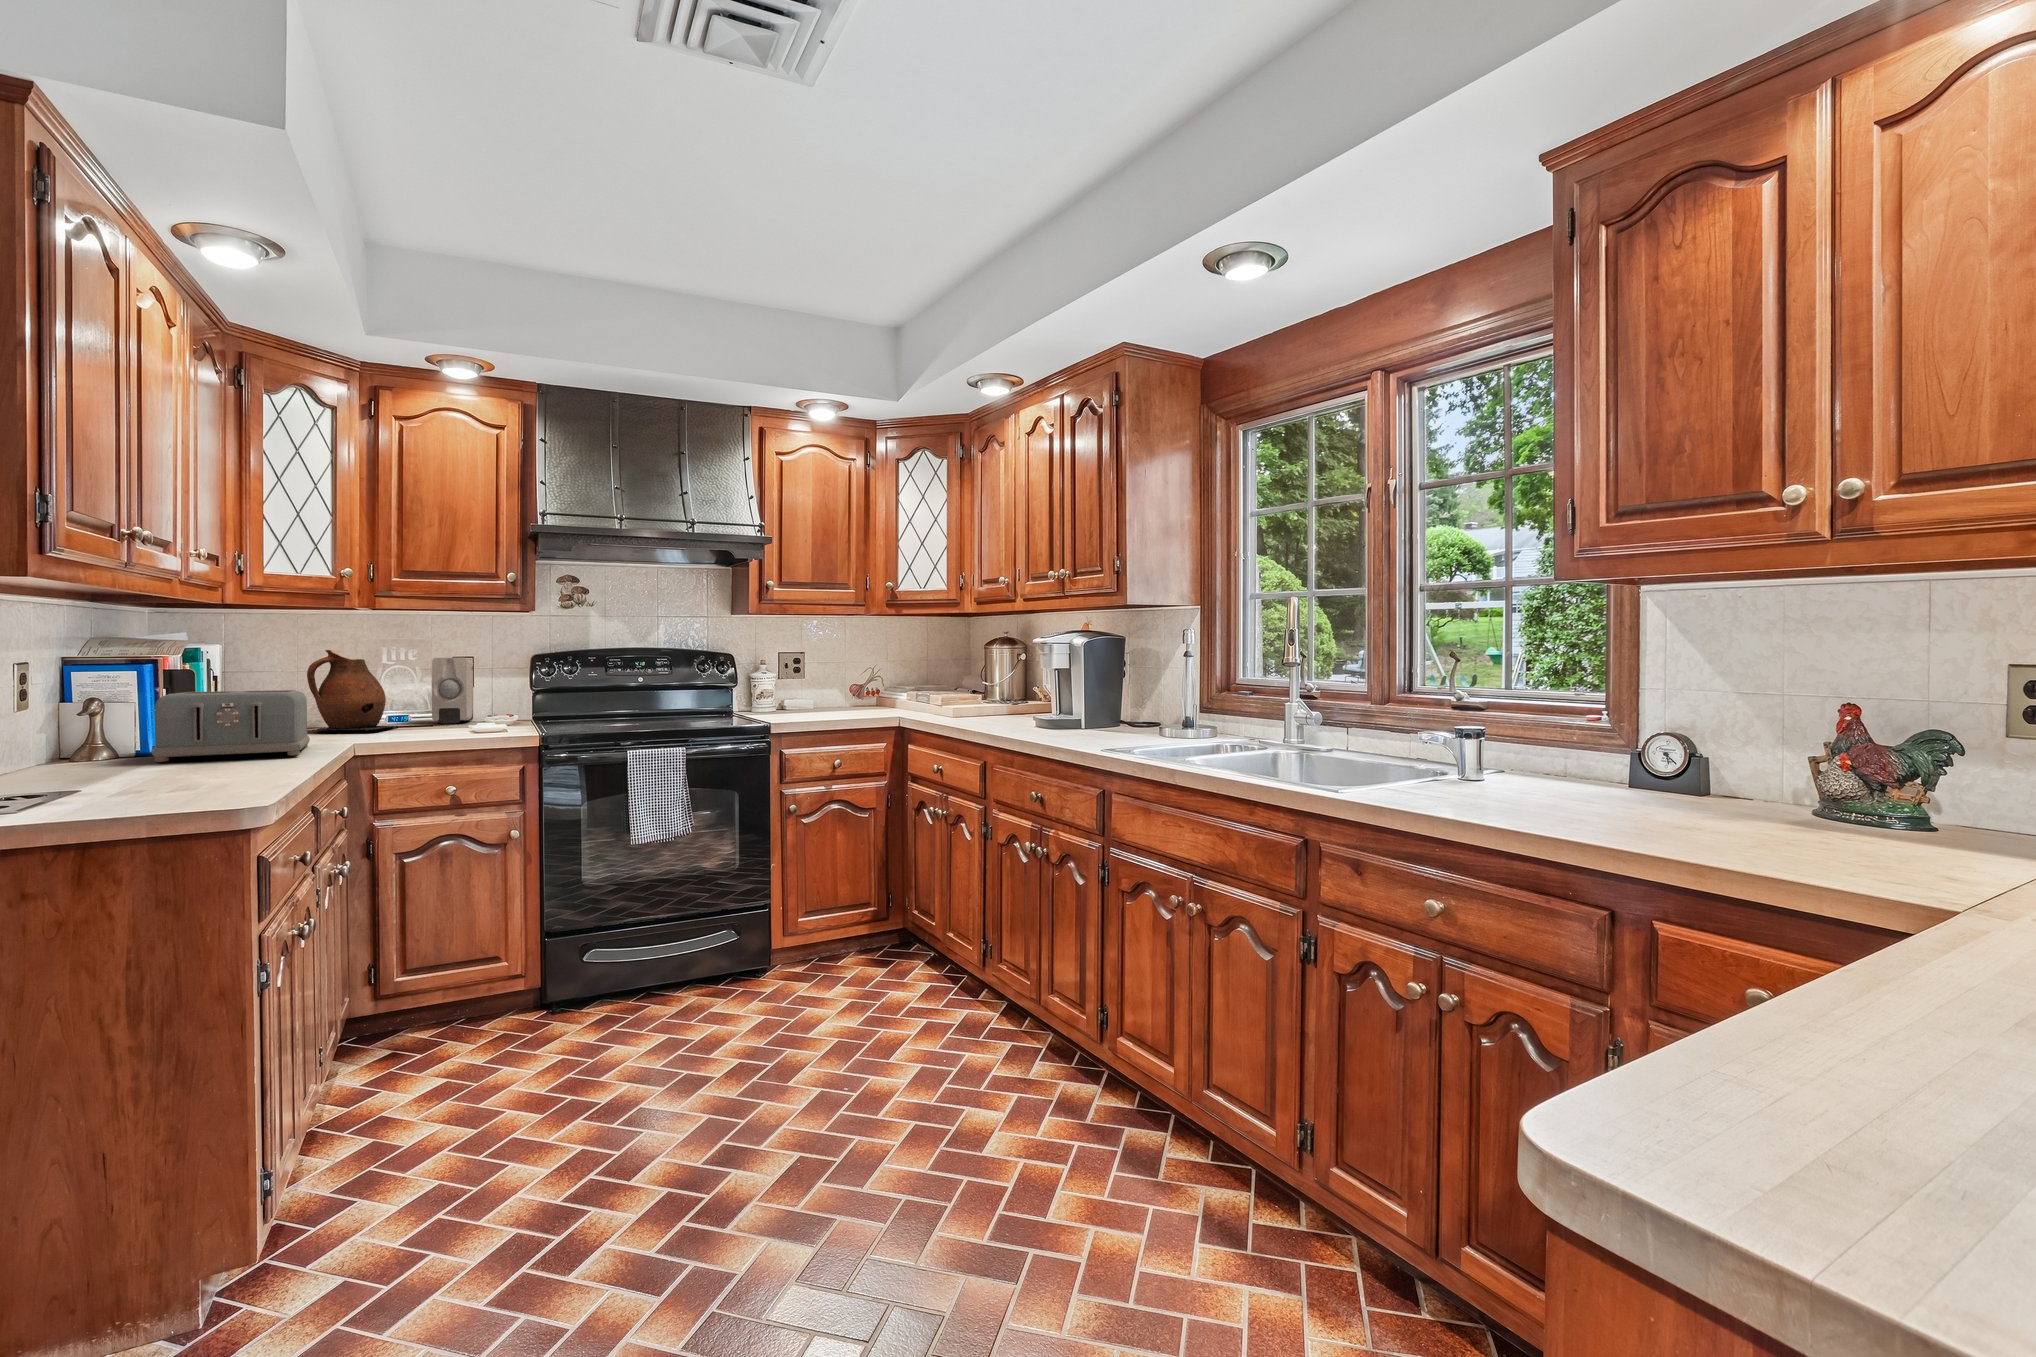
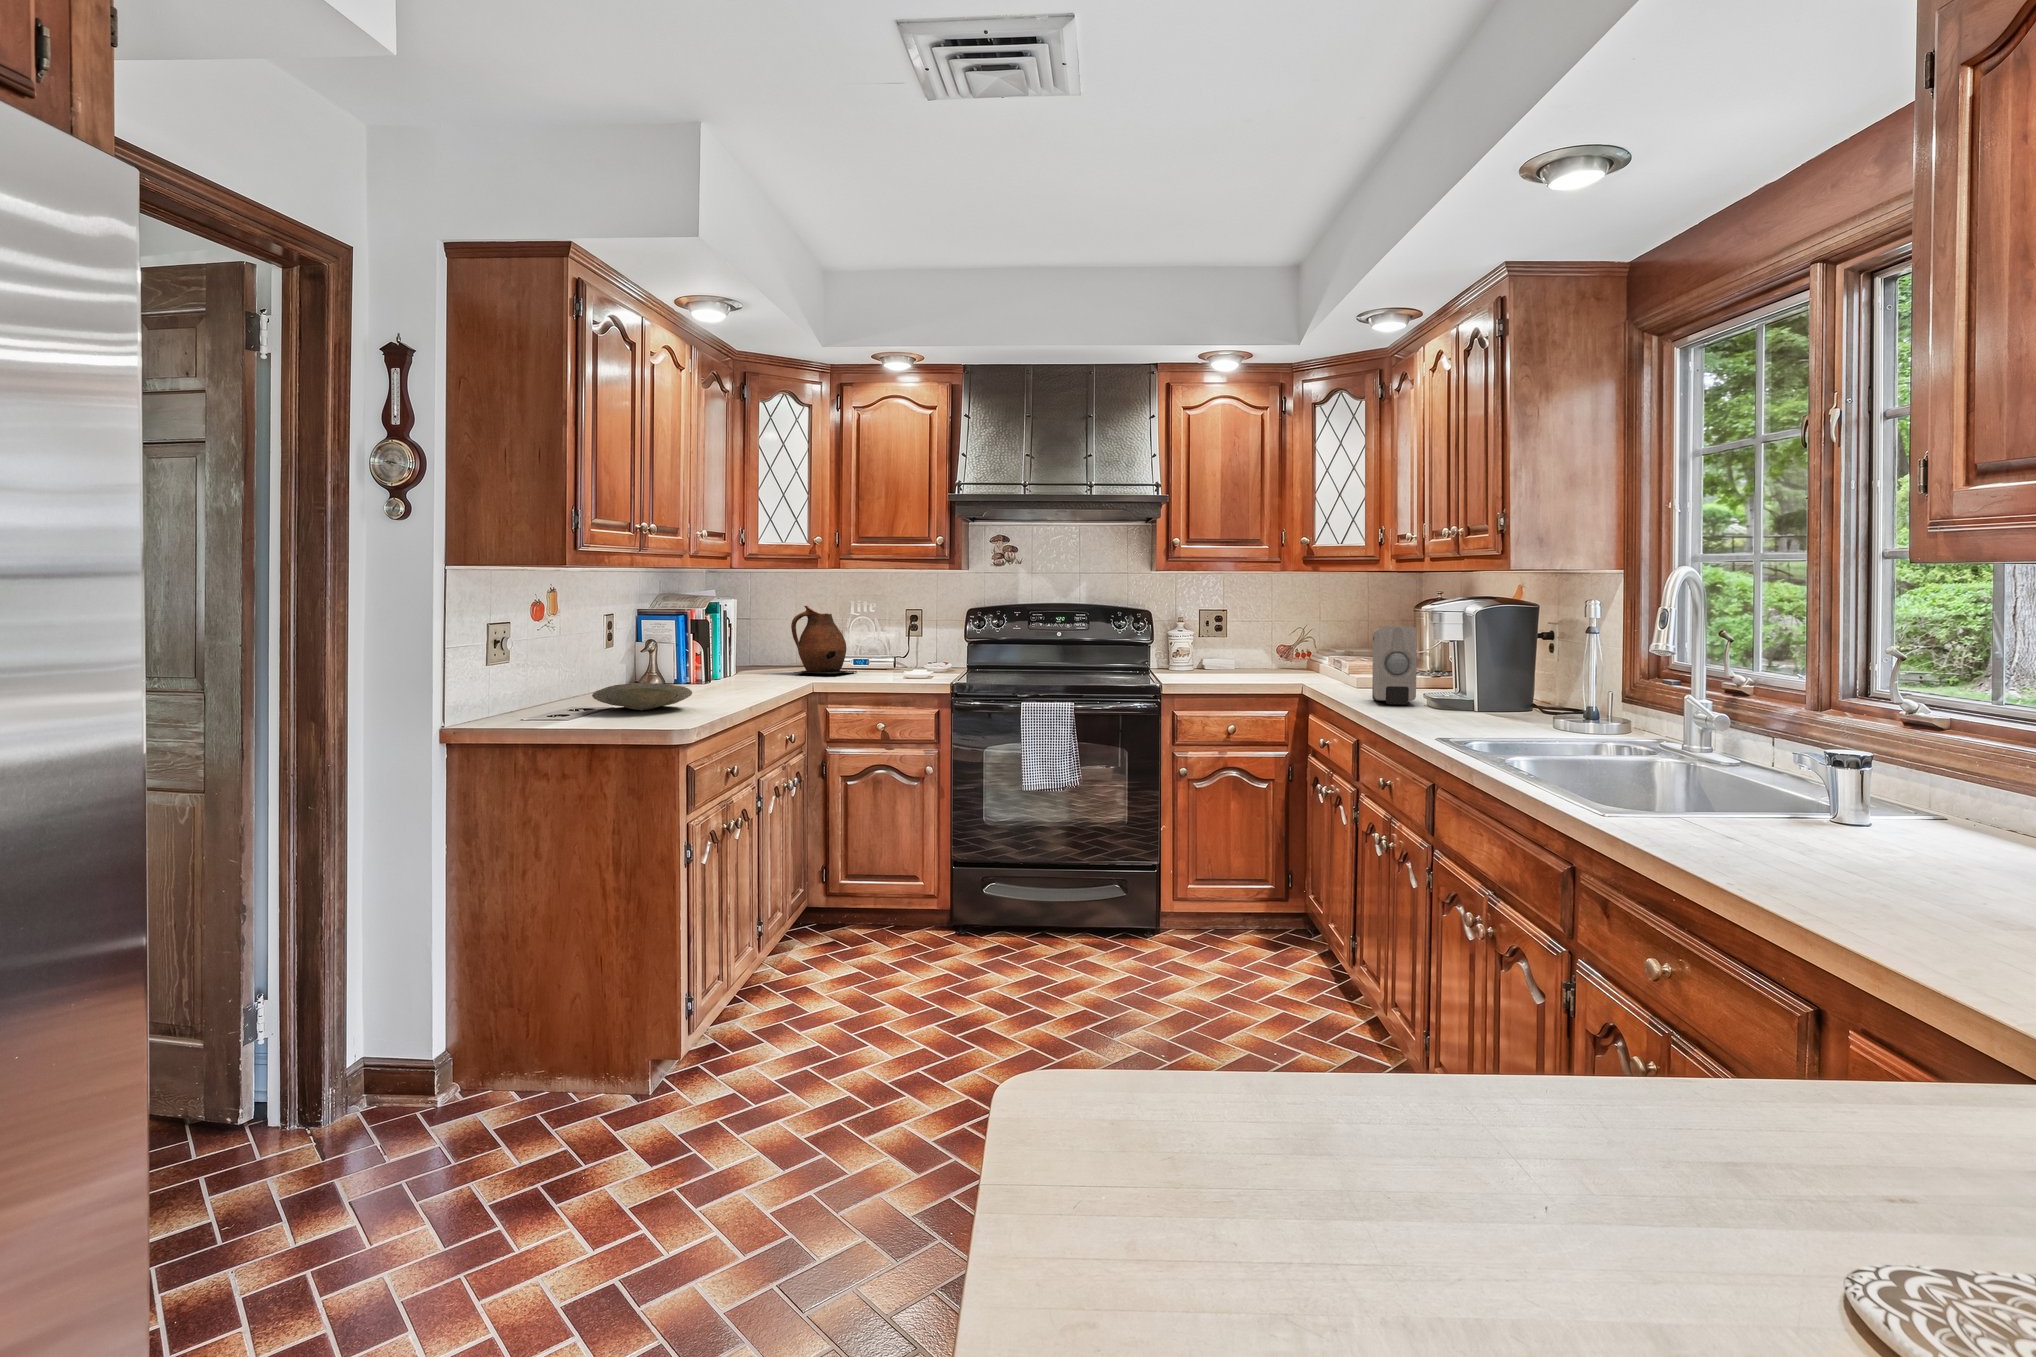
soap dispenser: present [432,658,473,723] -> present [1372,627,1417,704]
toaster: present [152,690,310,762] -> none [670,639,778,691]
plate: none [52,751,229,789] -> present [592,683,692,711]

